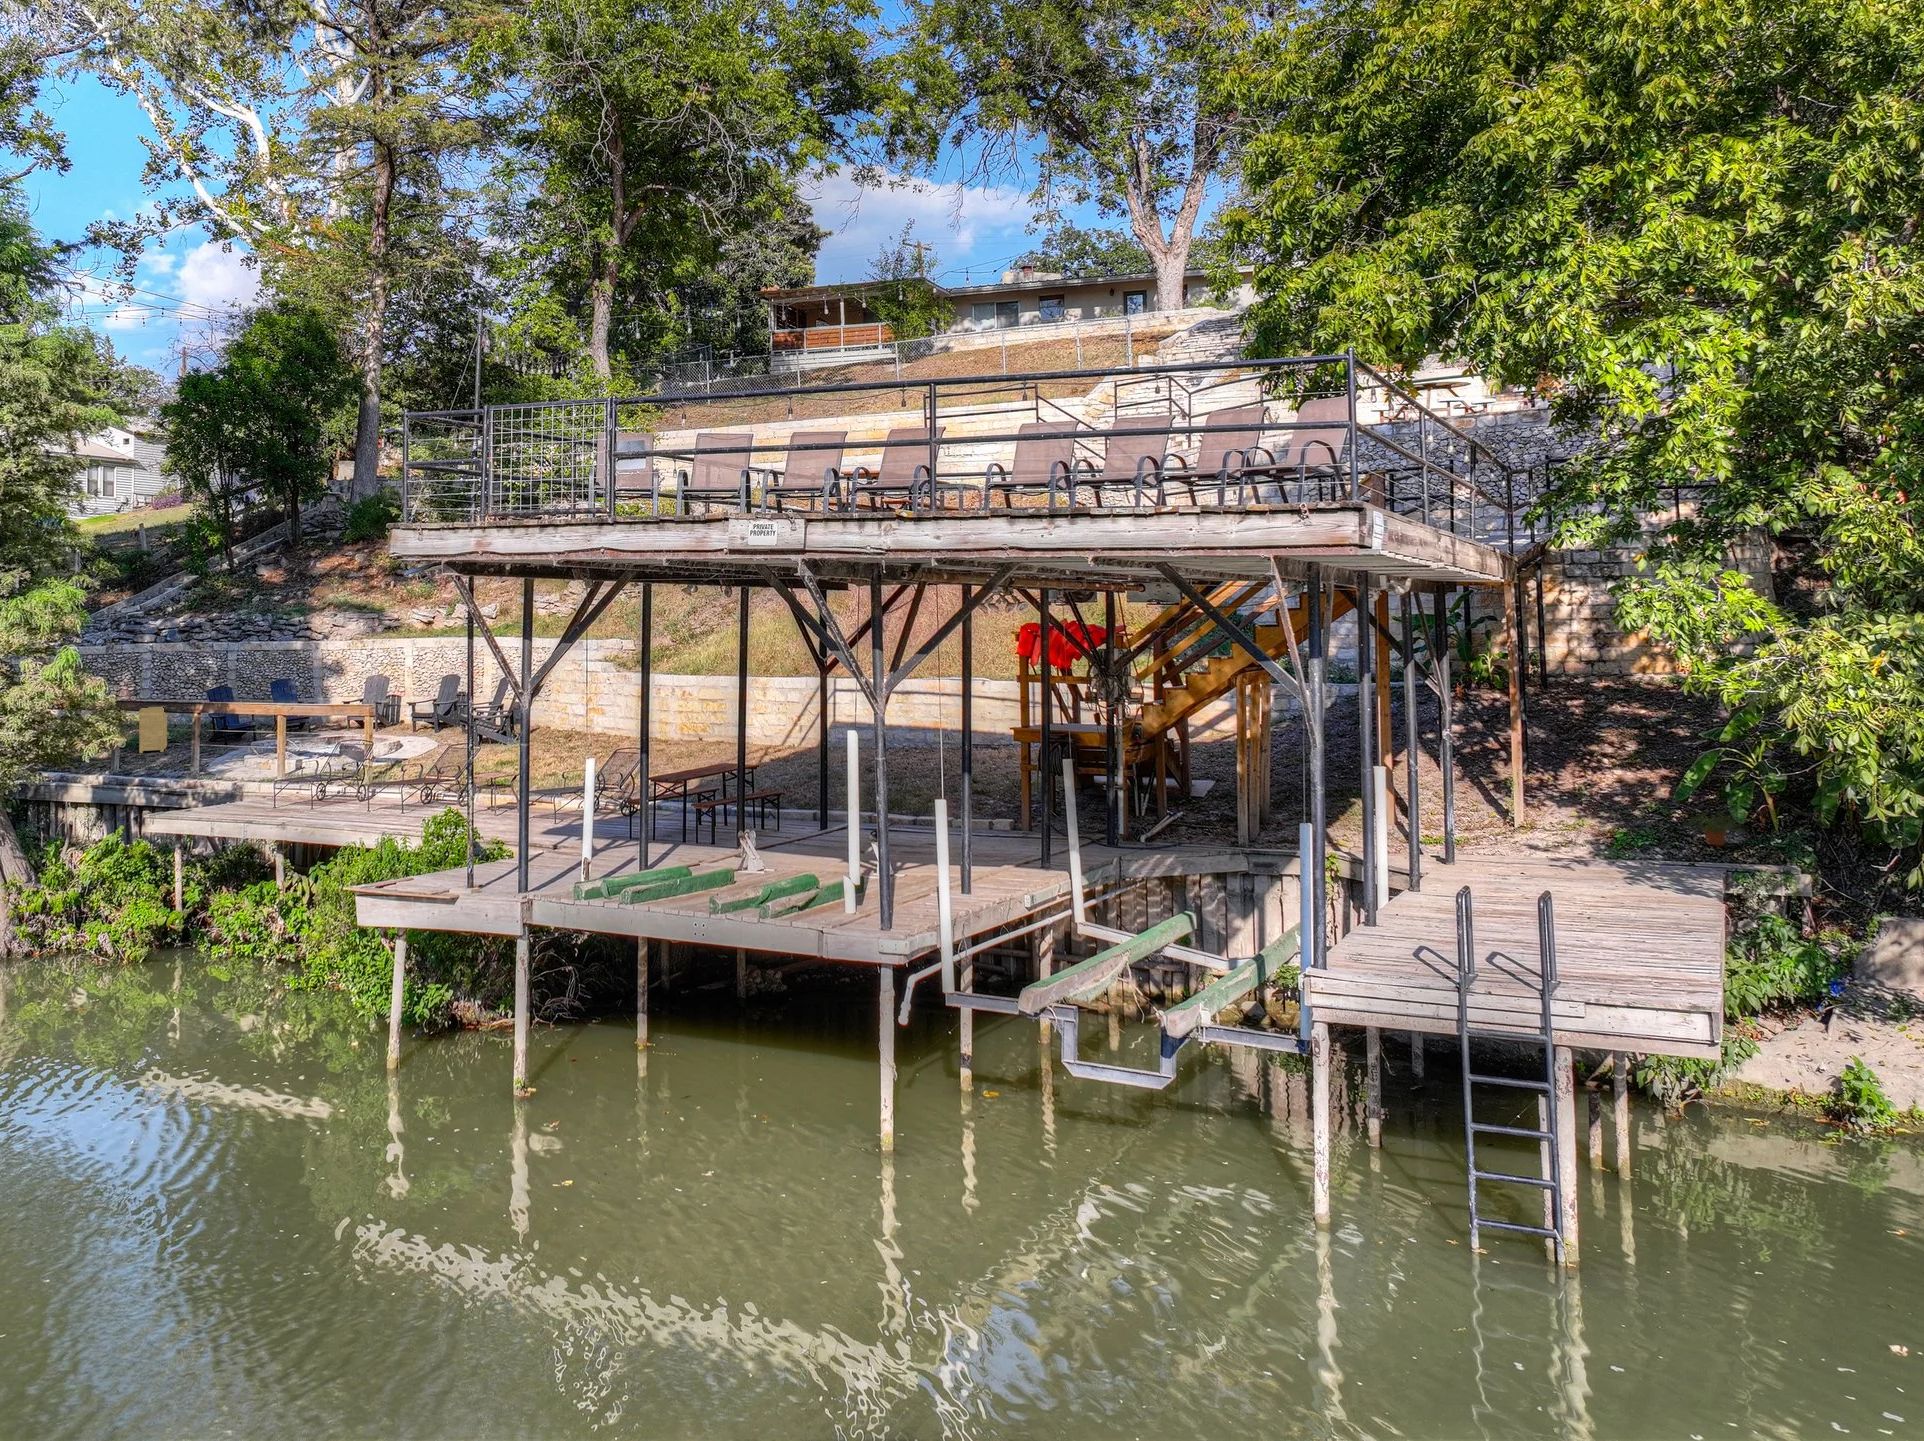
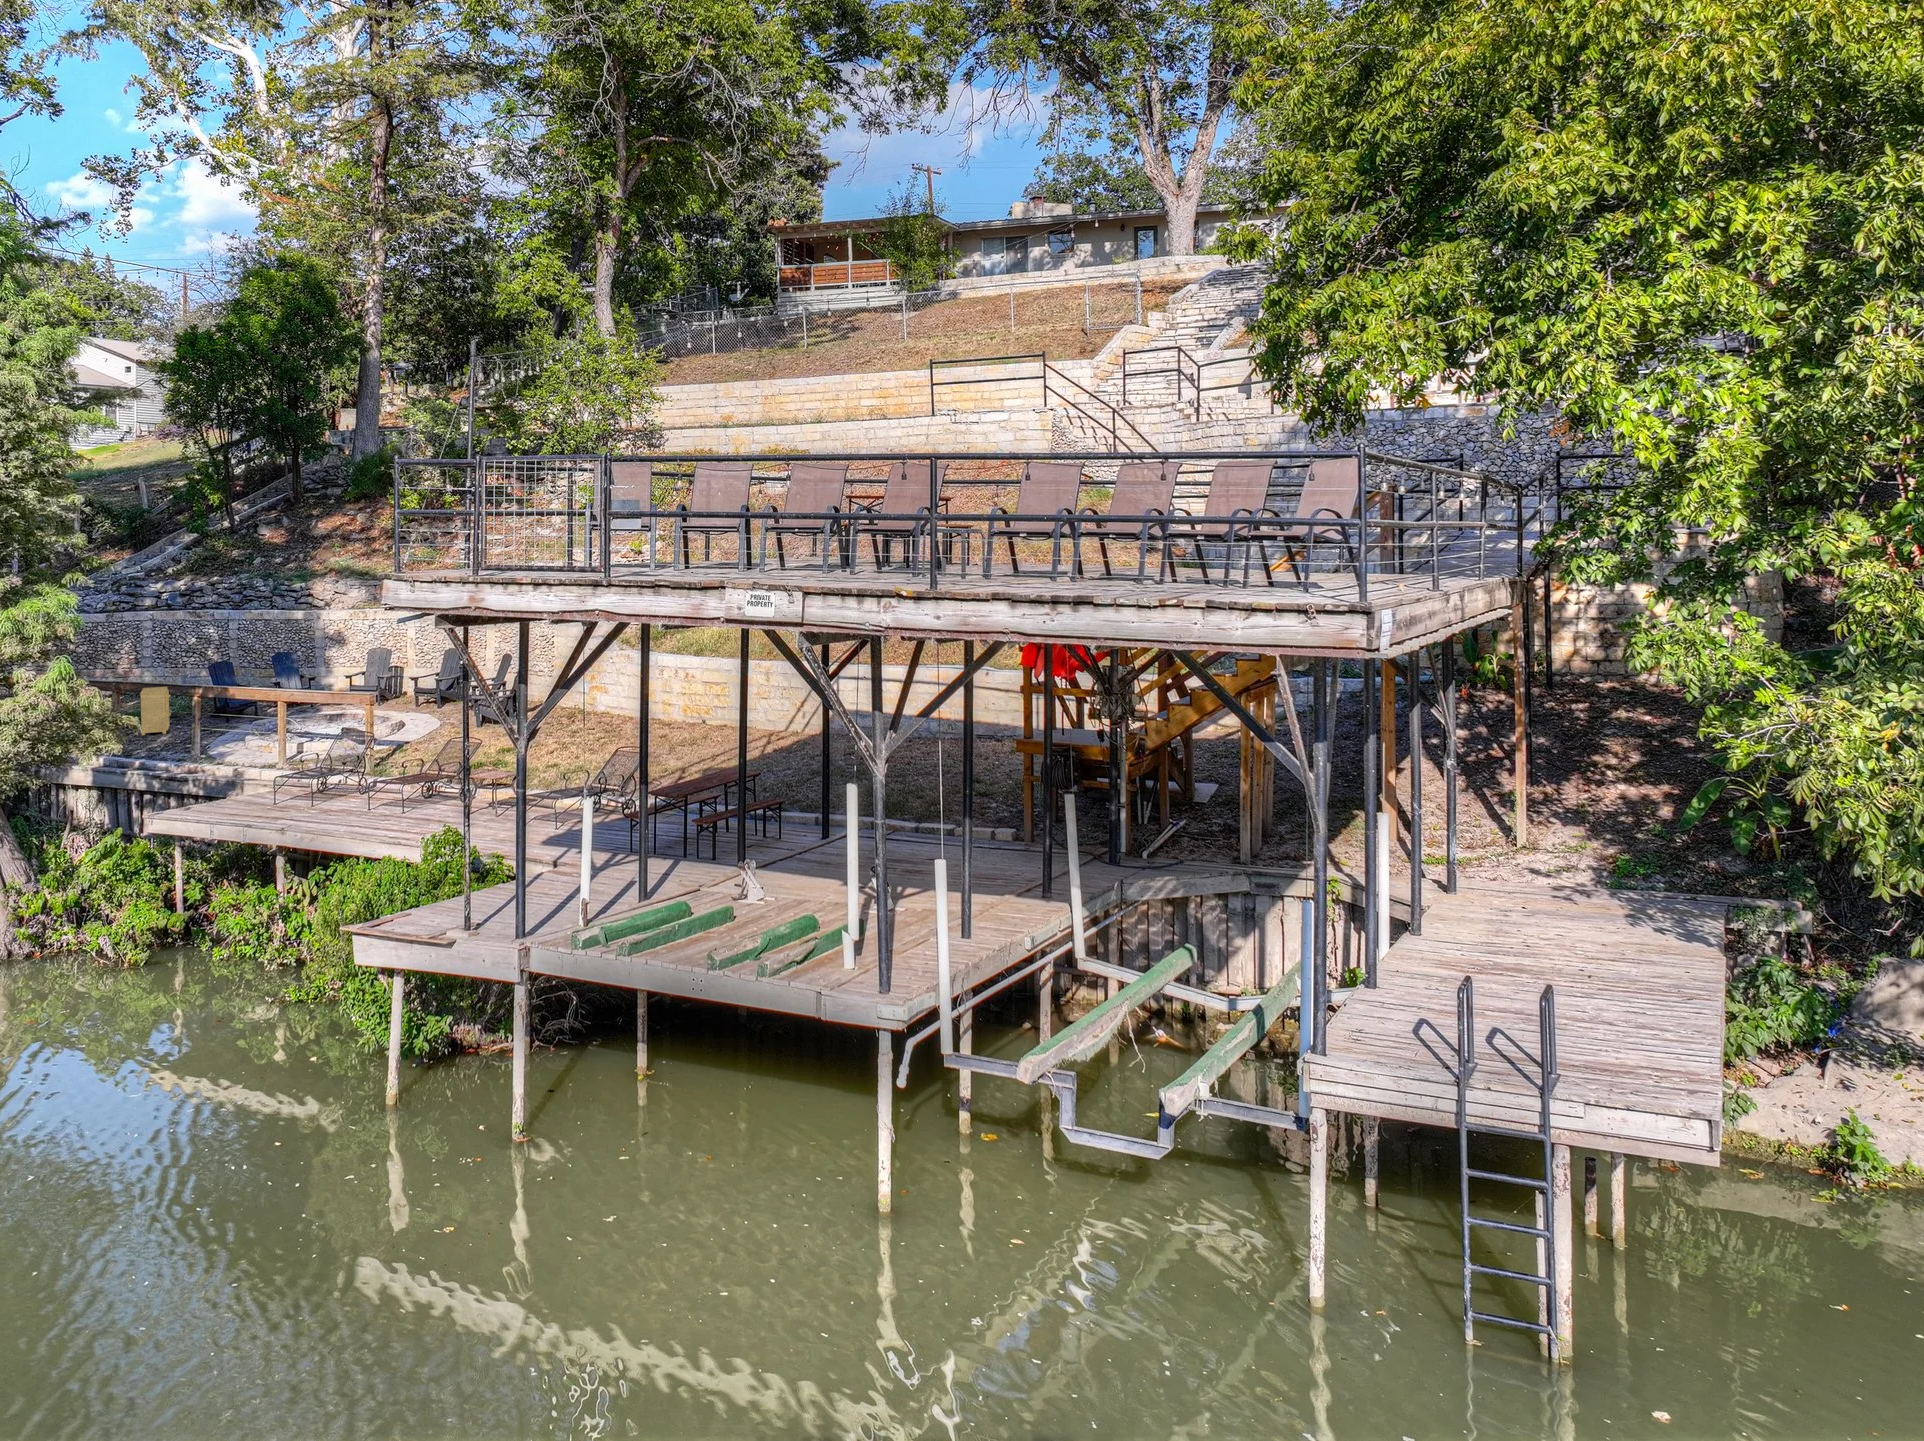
potted plant: present [1684,812,1746,846] -> none [1678,845,1745,880]

